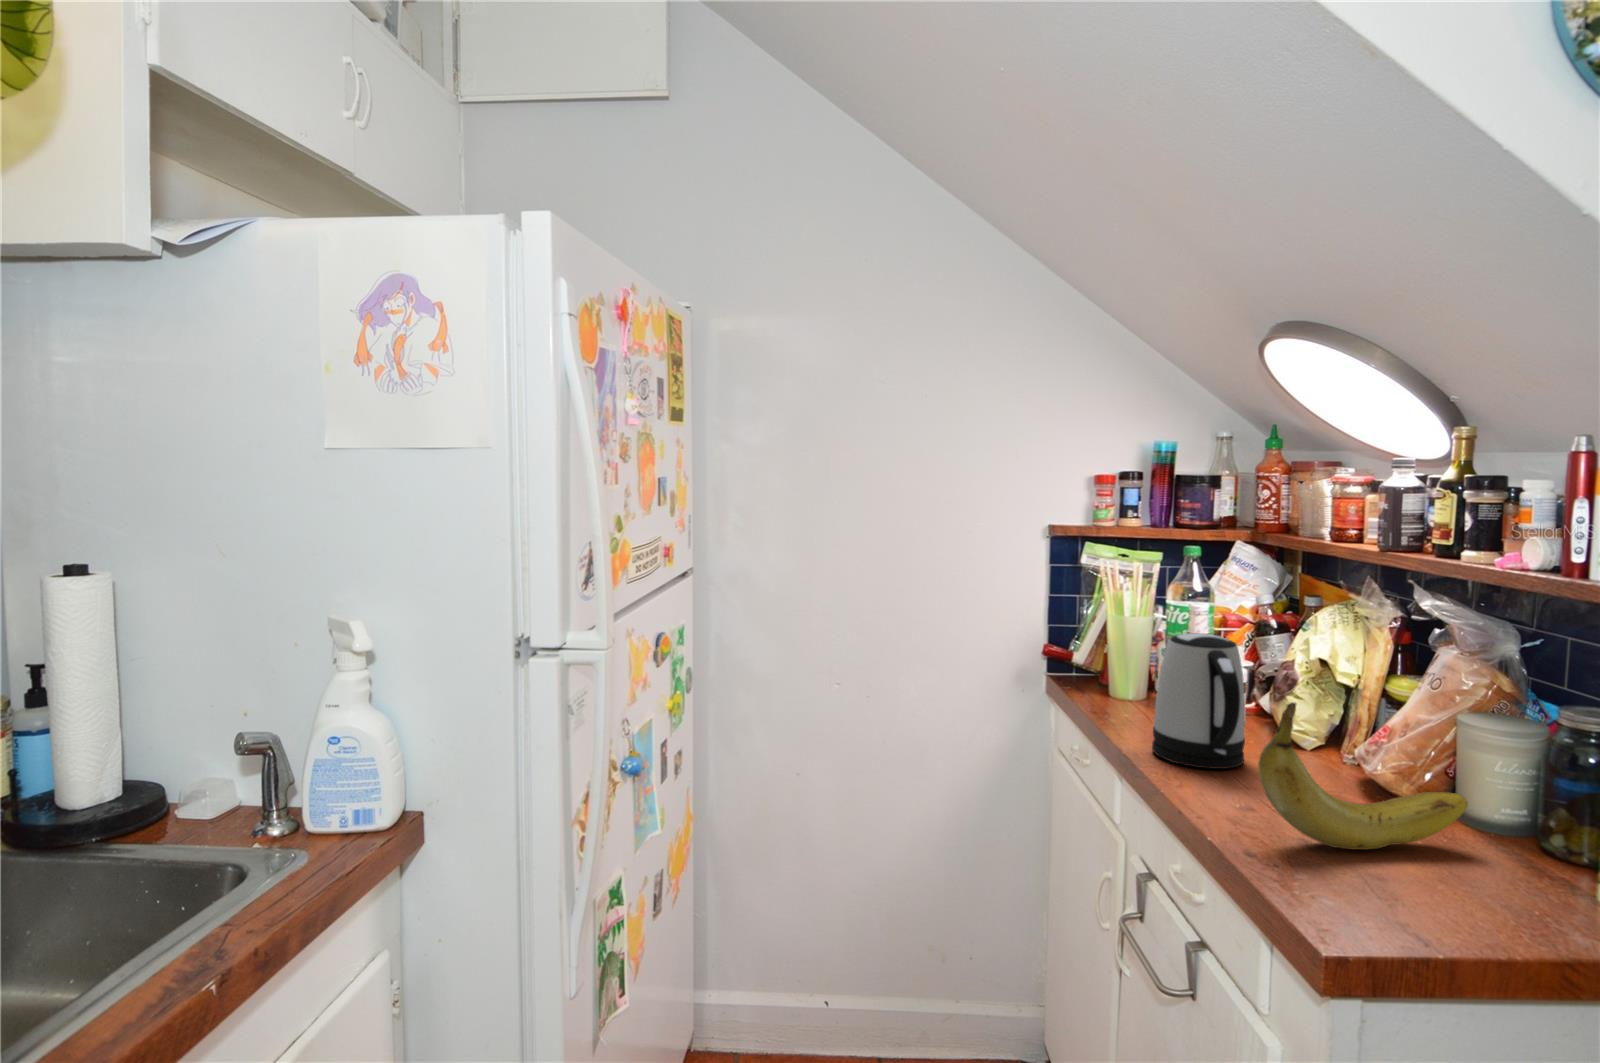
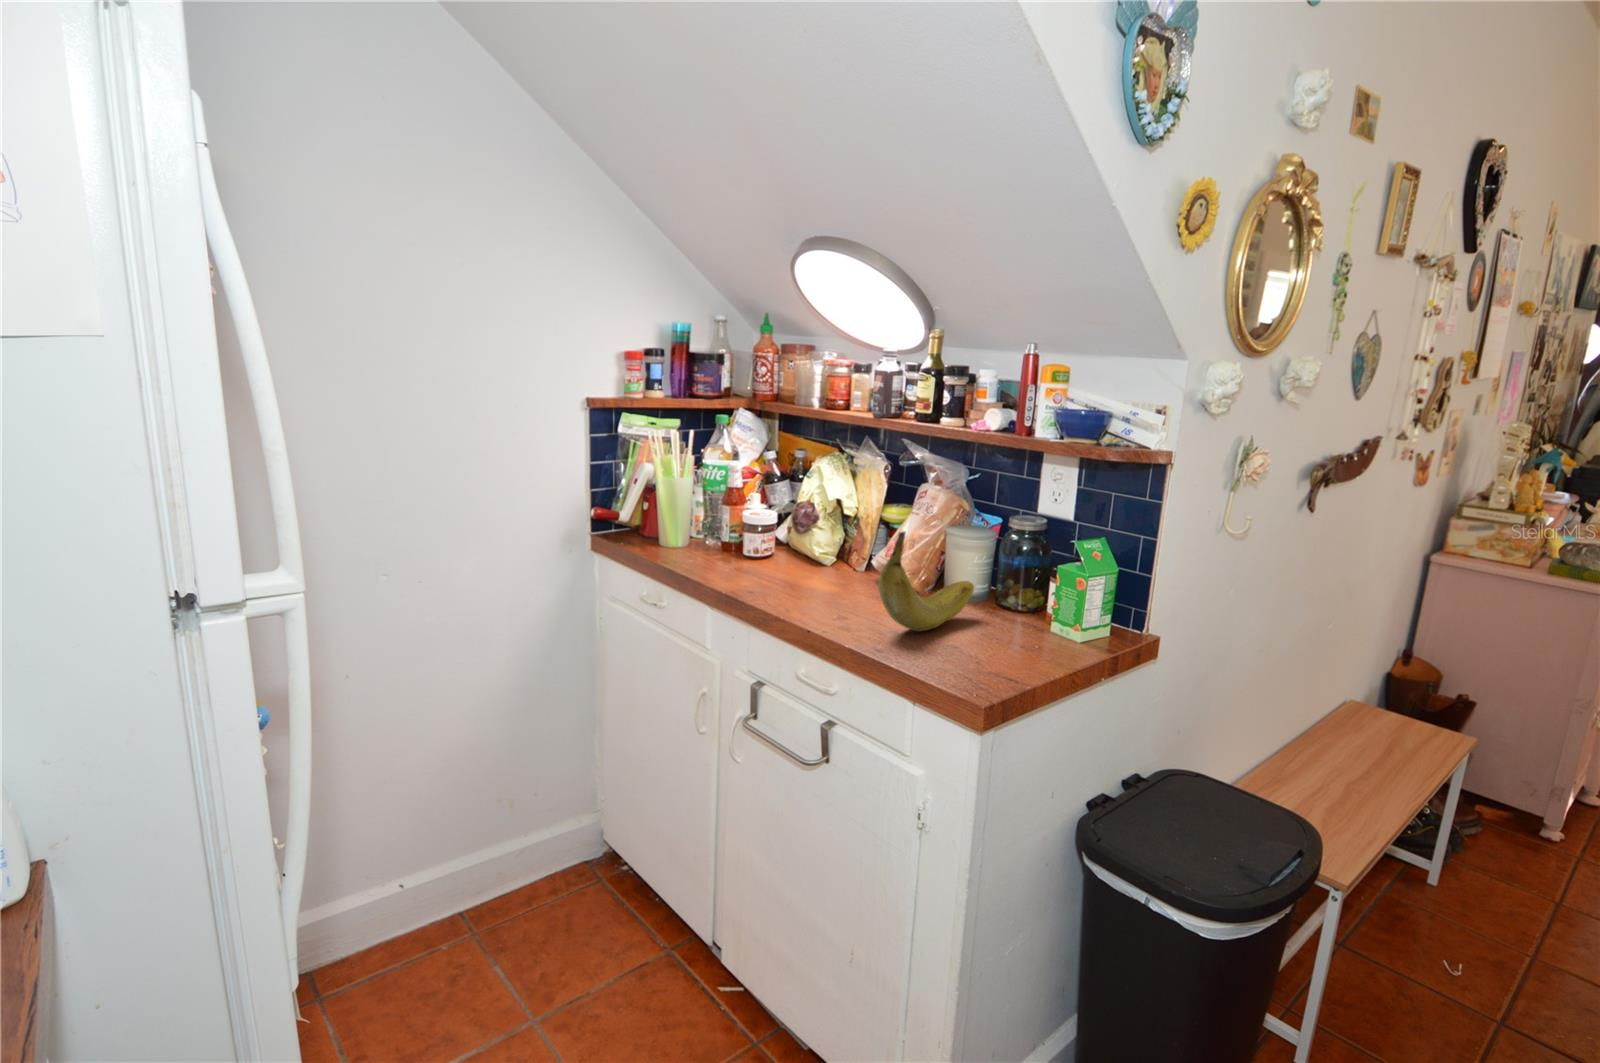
kettle: present [1152,633,1245,769] -> none [740,486,821,594]

